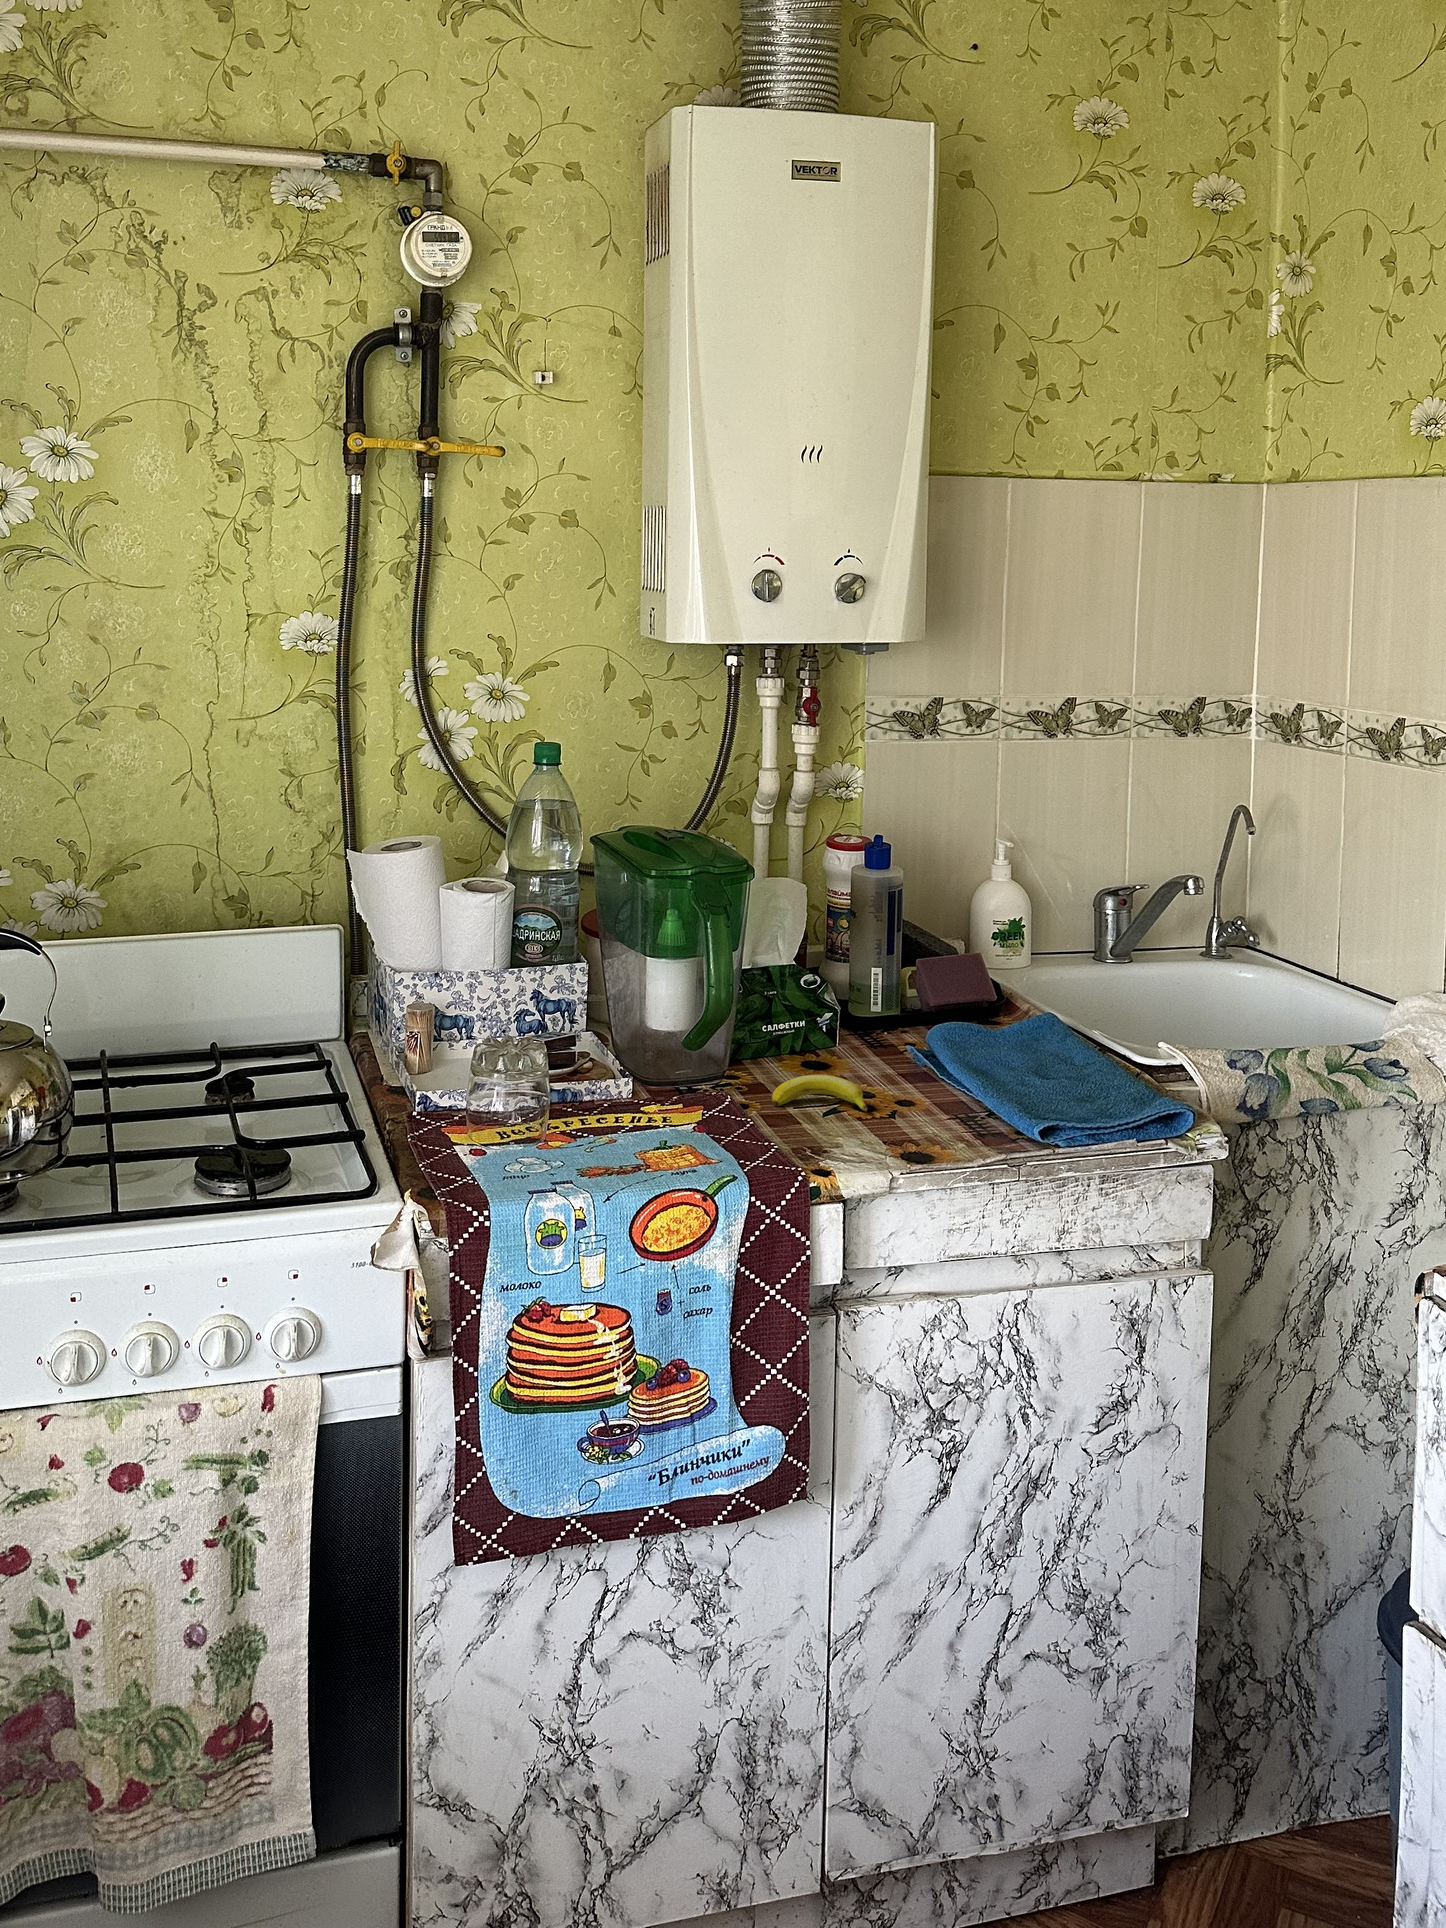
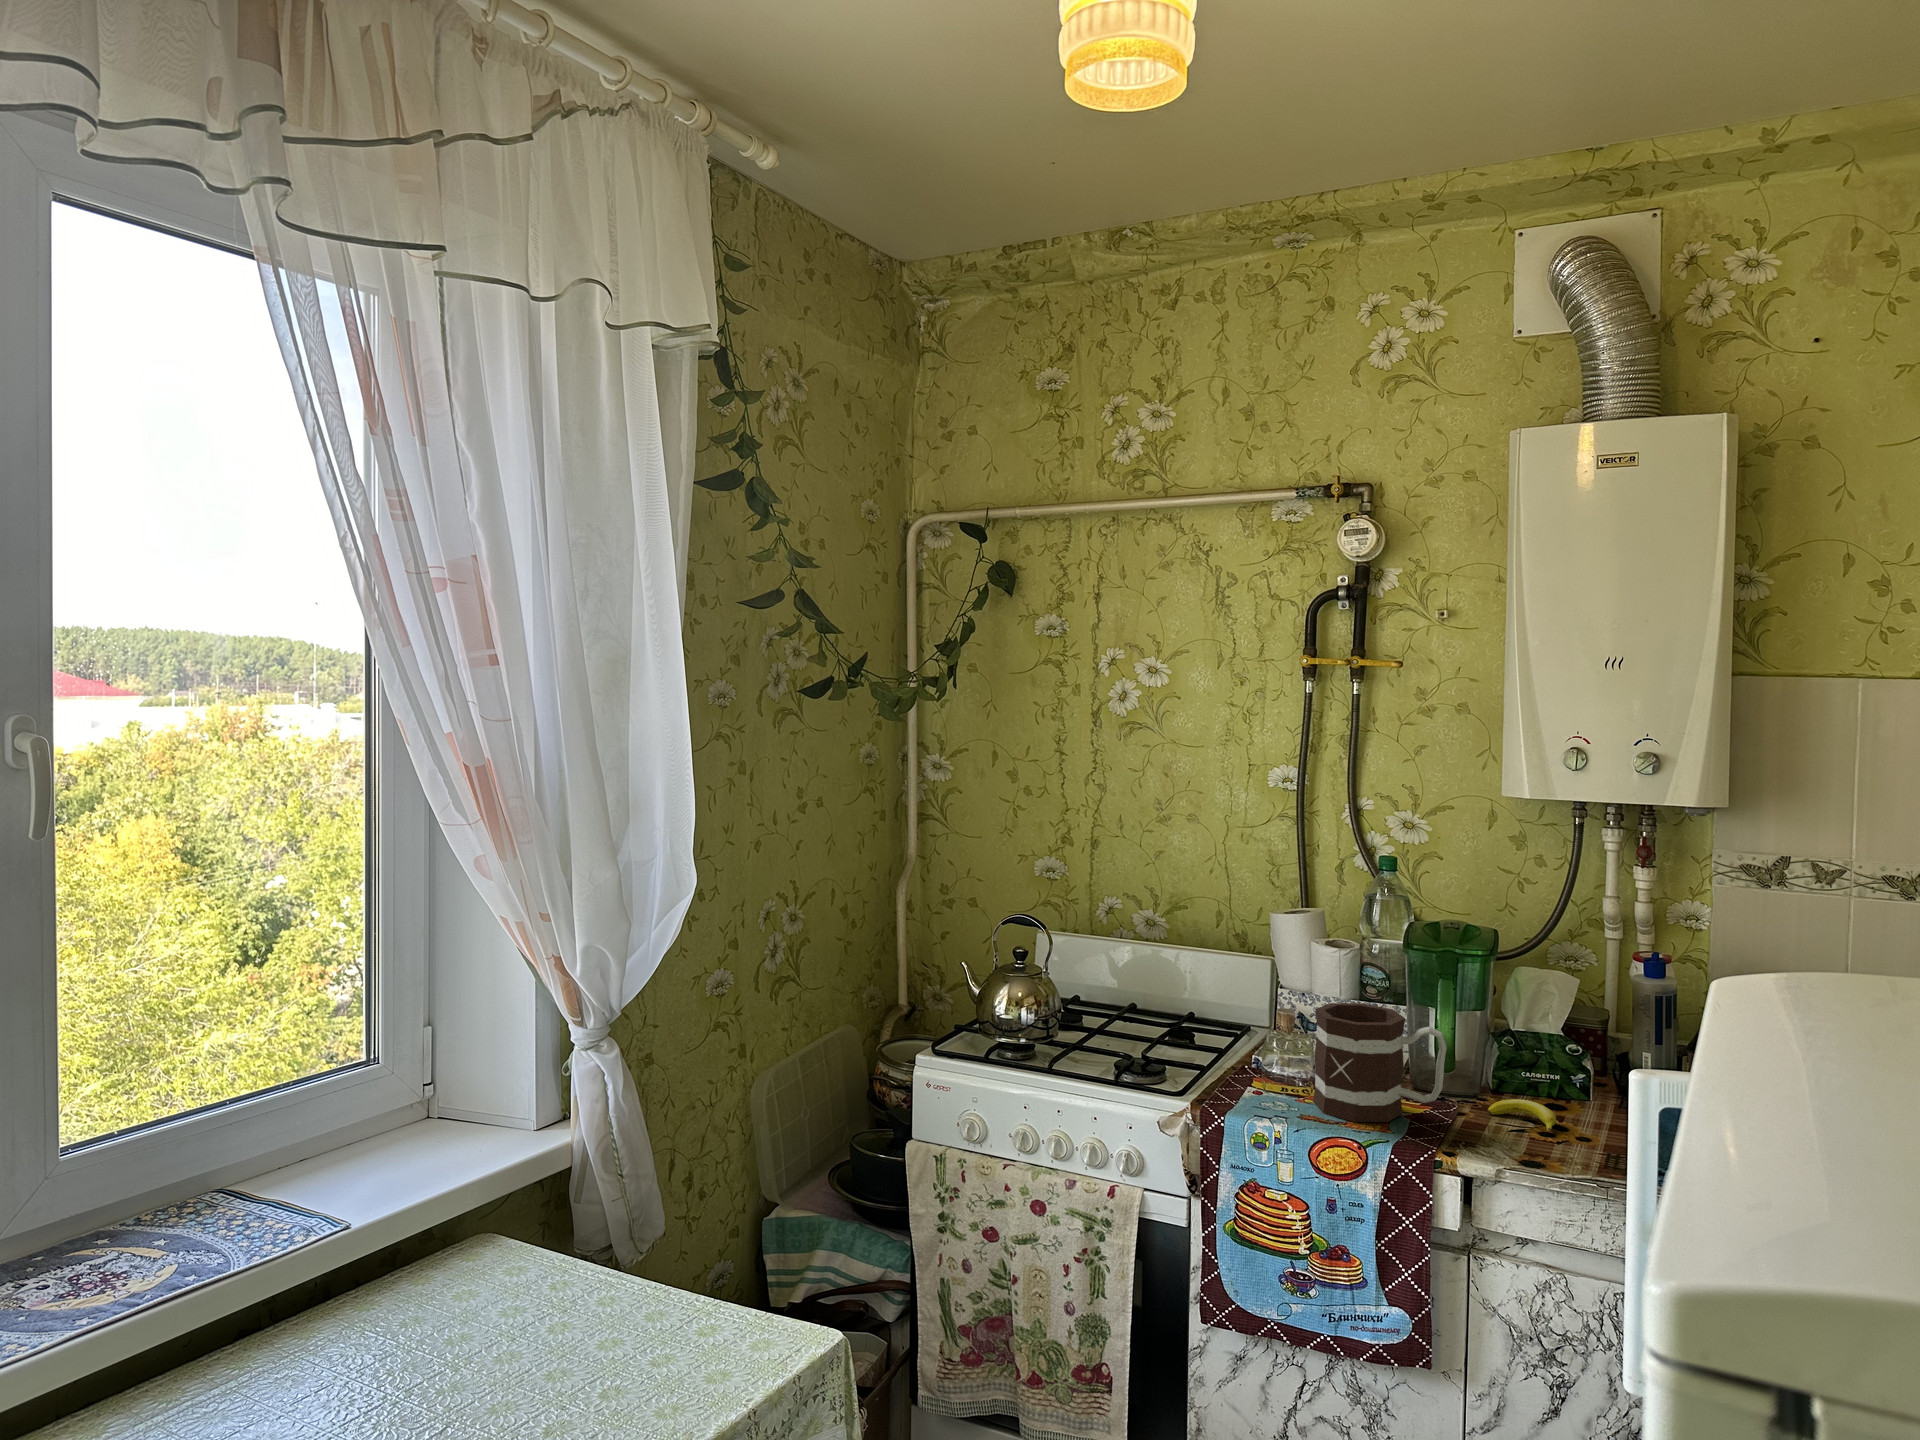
mug: none [570,978,754,1162] -> present [1313,1003,1447,1122]

